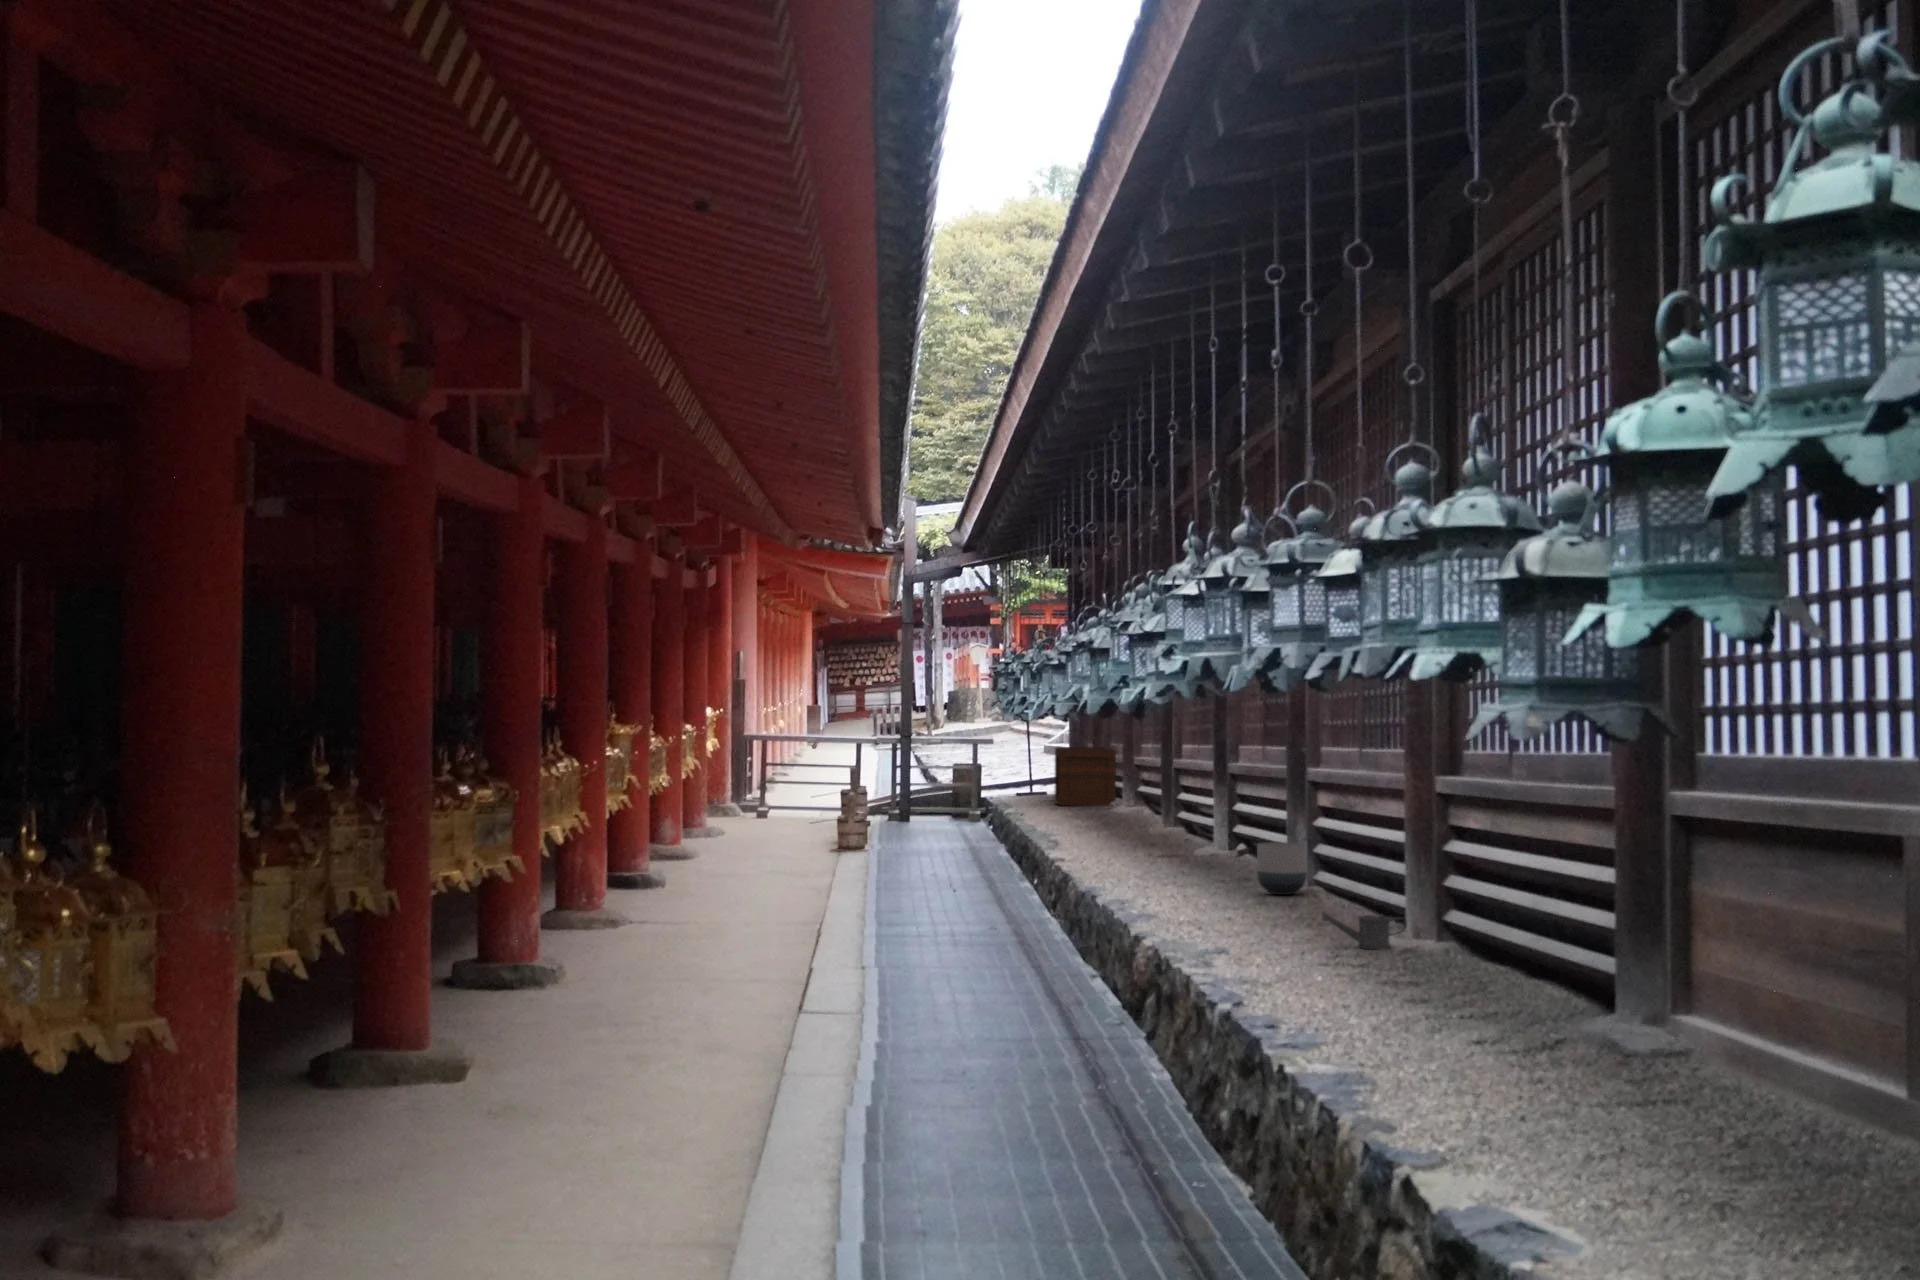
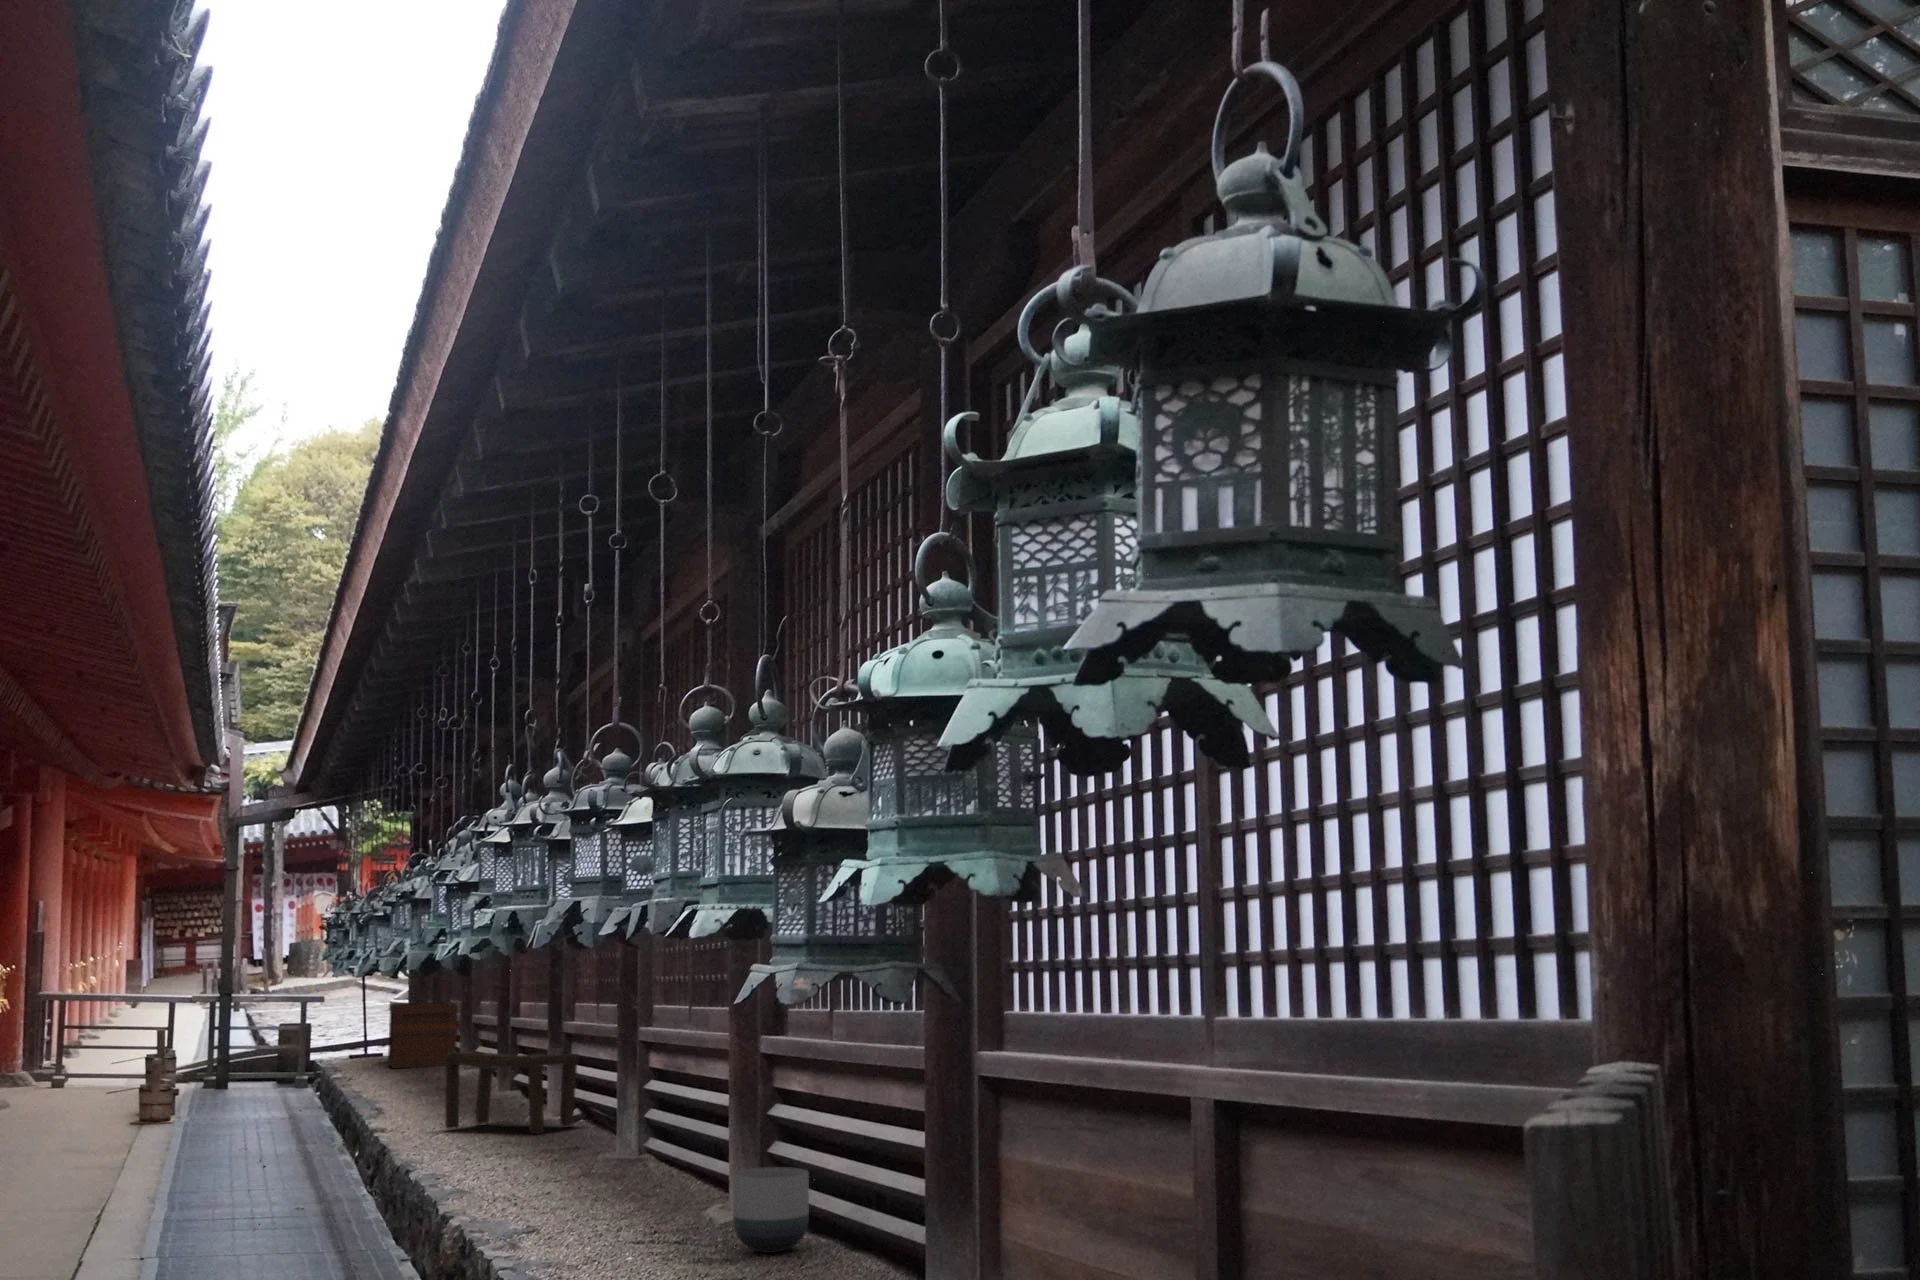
bench: none [1121,789,1245,867] -> present [444,1052,579,1134]
planter: present [1257,842,1307,895] -> present [733,1167,809,1253]
watering can: present [1322,912,1406,950] -> none [637,1187,727,1226]

